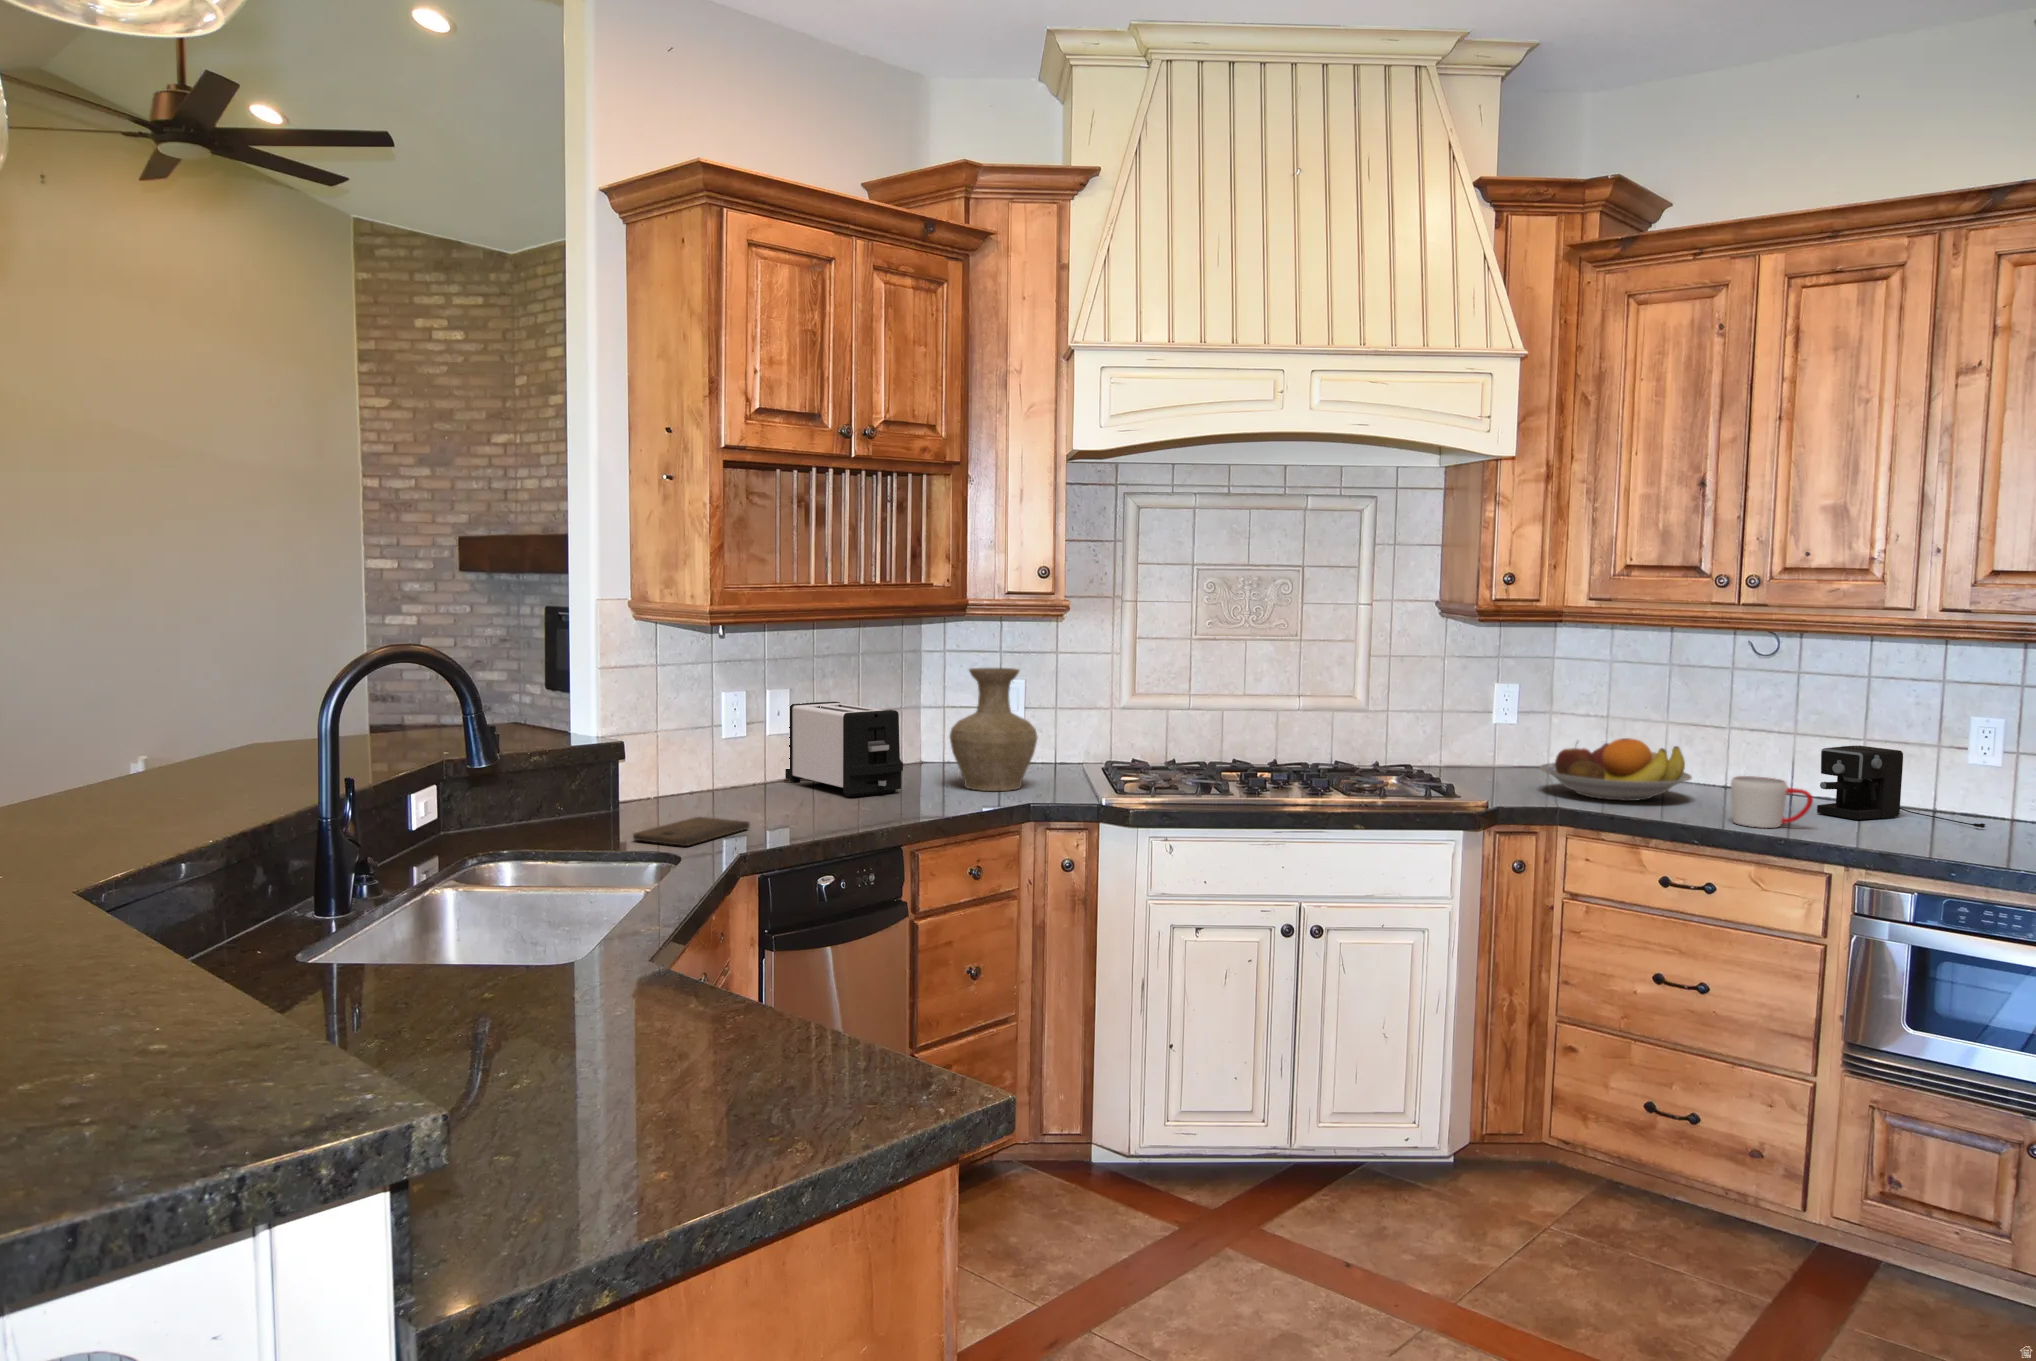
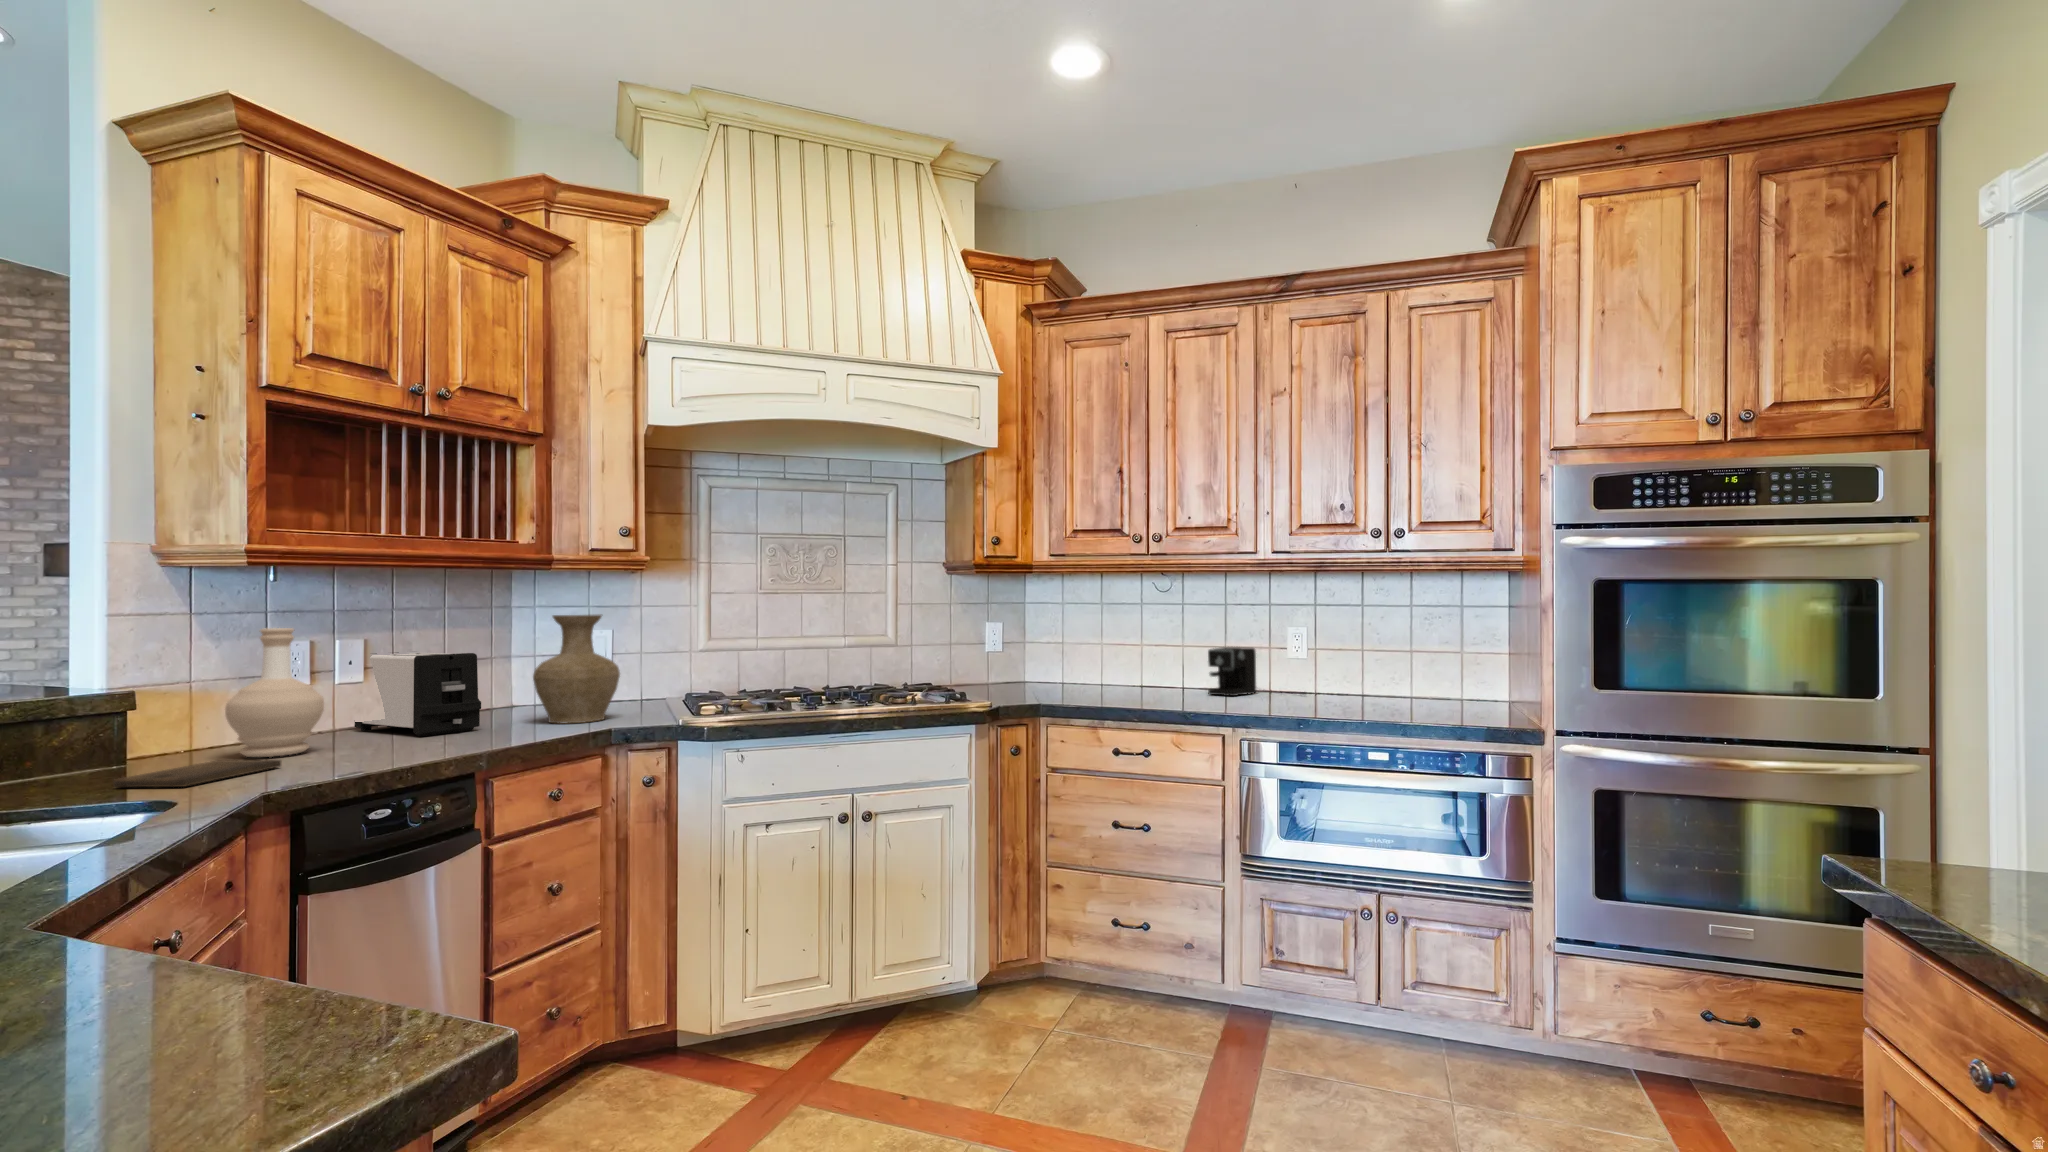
bottle: none [696,686,773,813] -> present [225,628,324,757]
fruit bowl: present [1540,738,1692,801] -> none [1028,651,1129,697]
mug: present [1731,776,1813,828] -> none [1156,669,1208,704]

